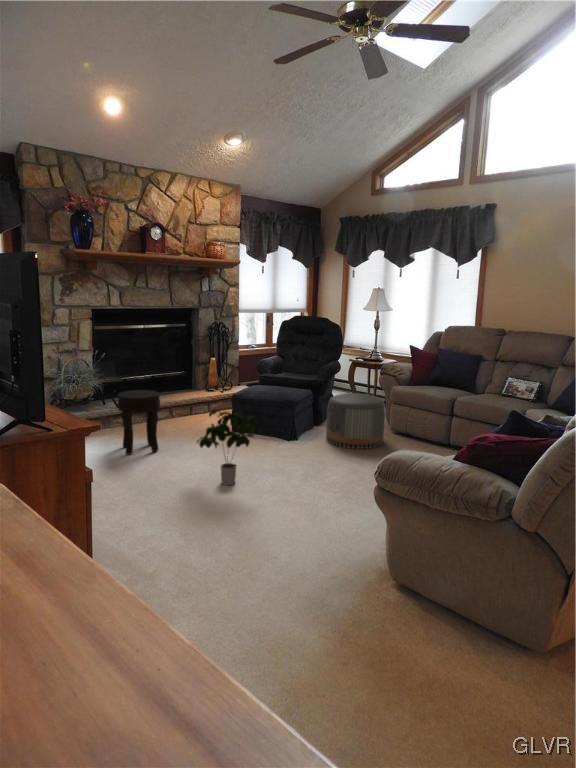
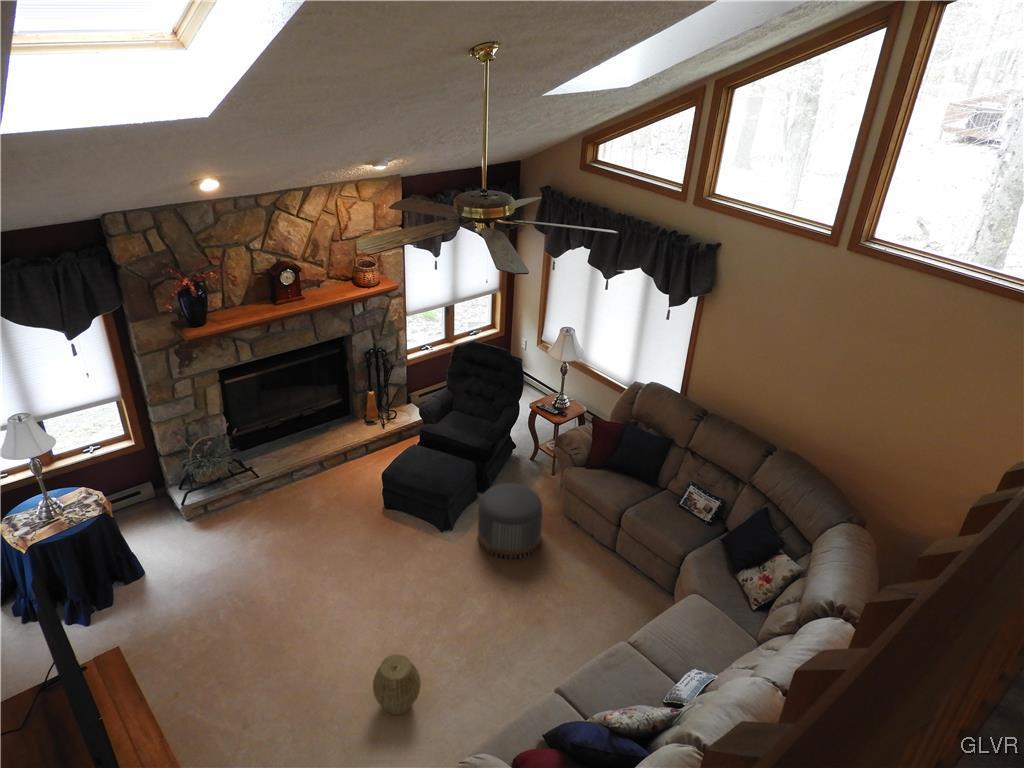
side table: present [118,390,160,454] -> none [241,495,290,567]
potted plant: present [197,410,262,485] -> none [313,572,374,641]
woven basket: none [275,455,324,519] -> present [373,655,421,715]

